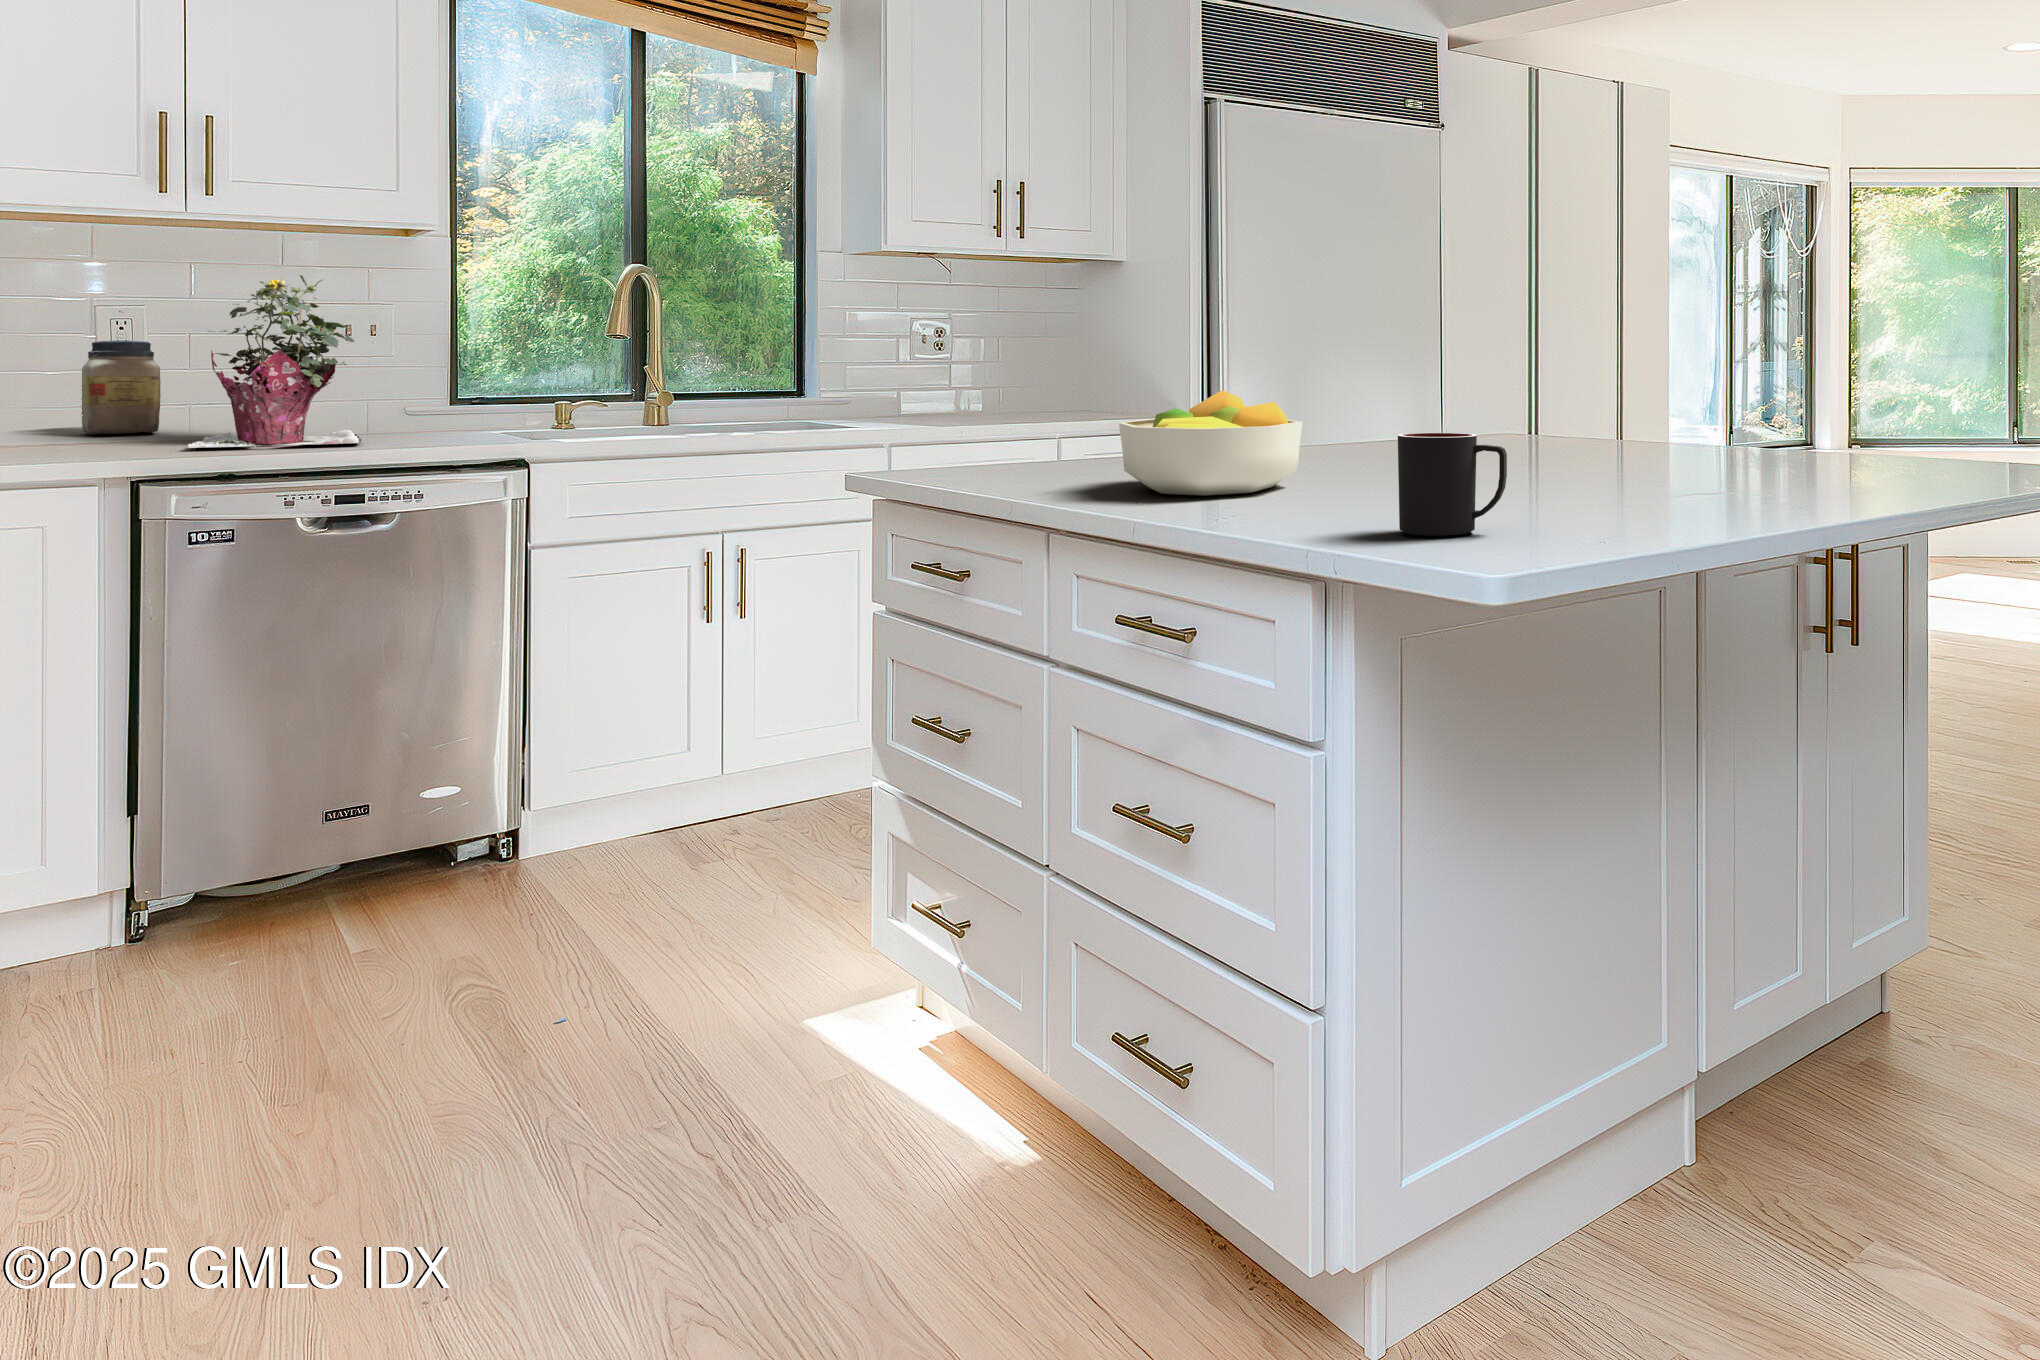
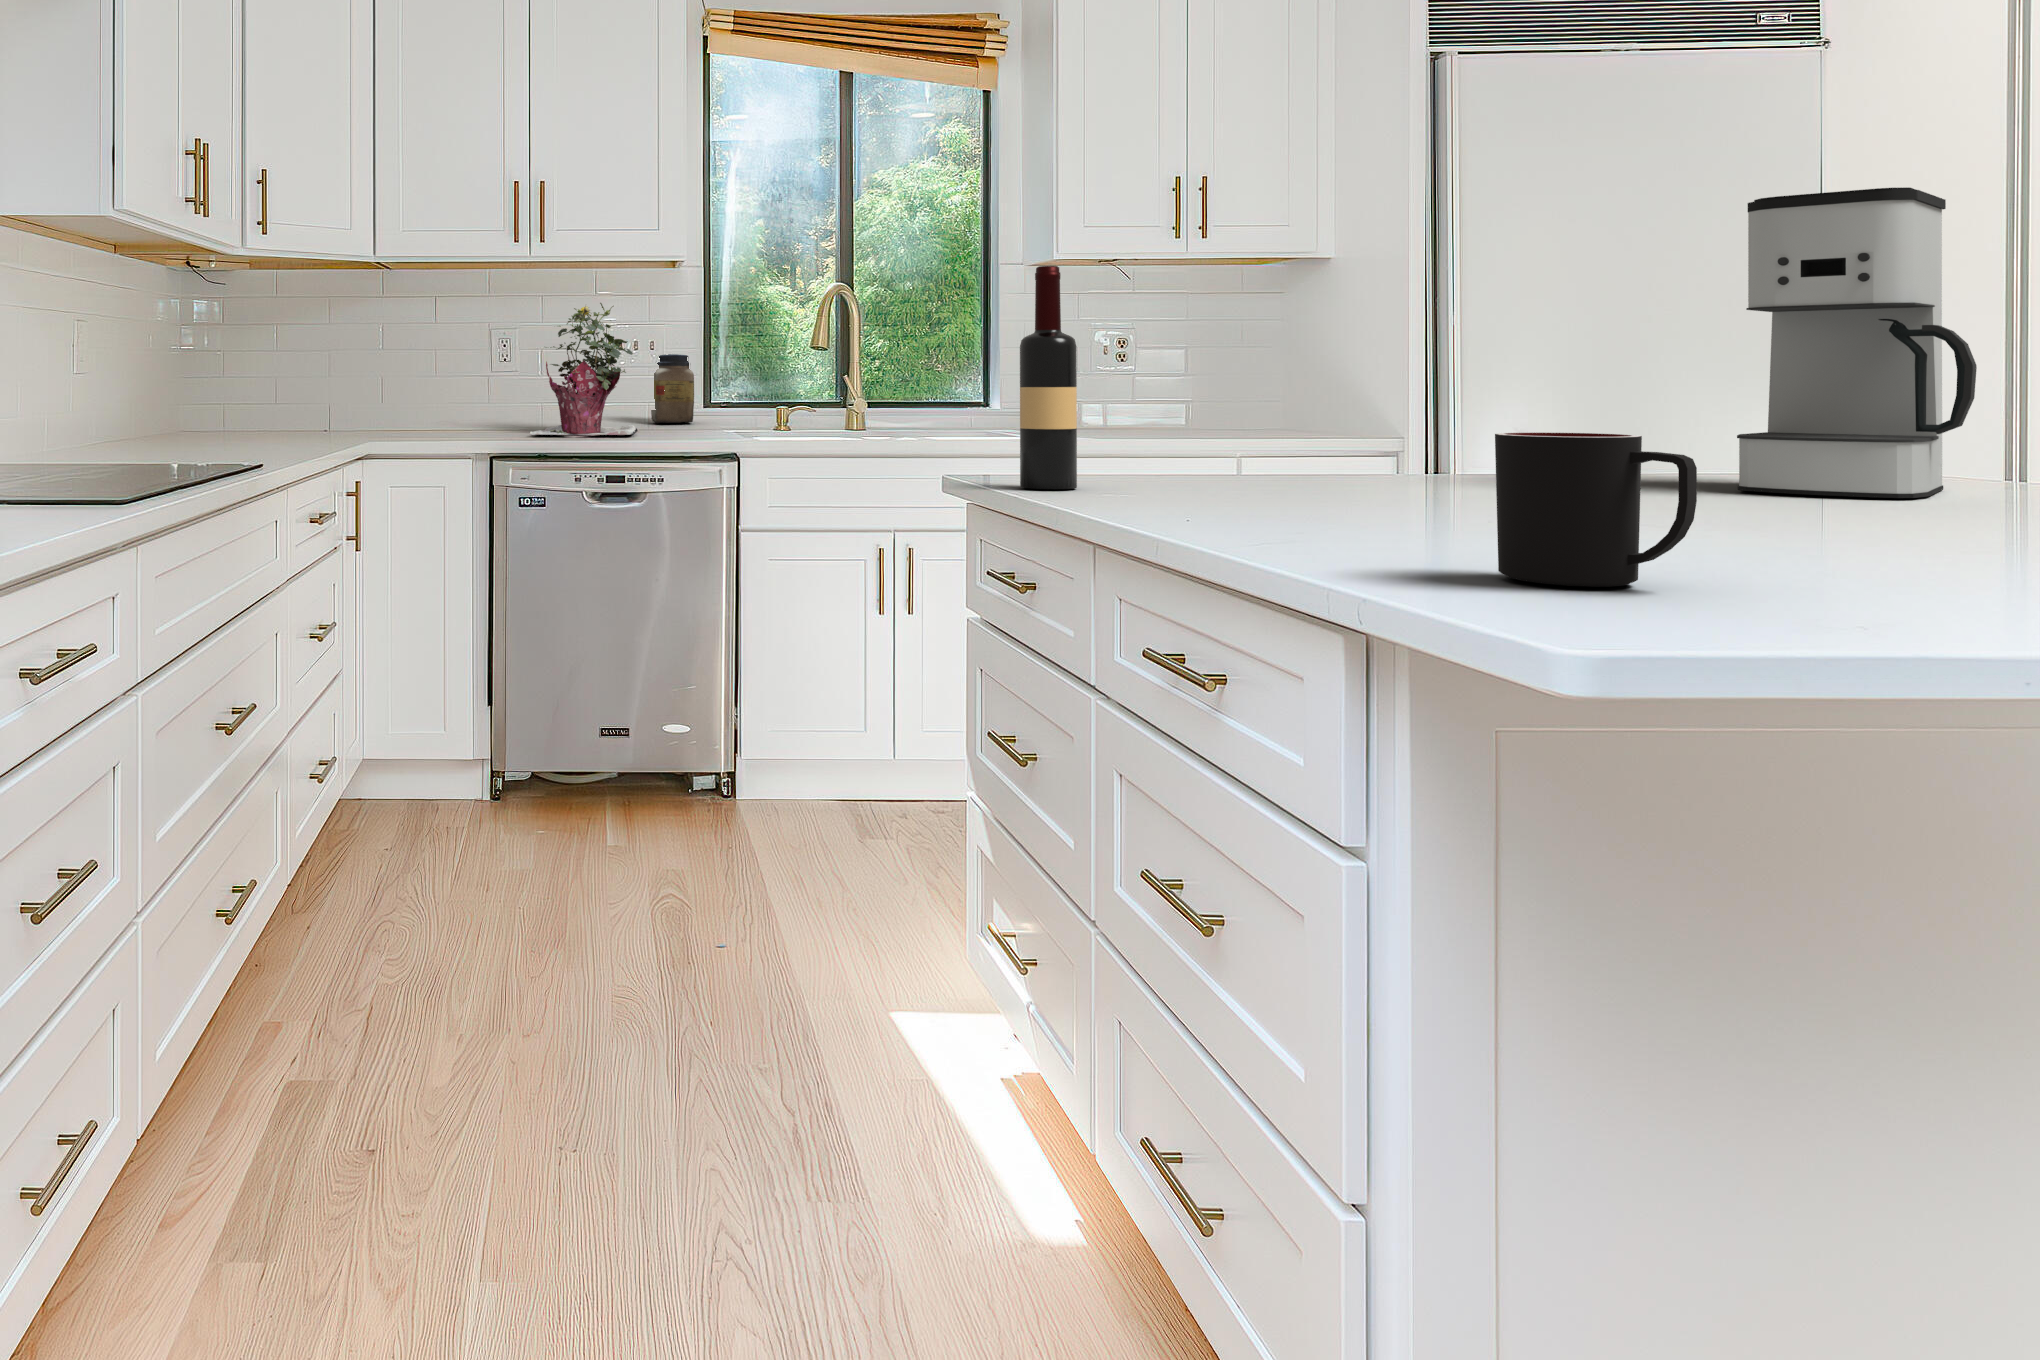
coffee maker: none [1452,258,1567,460] -> present [1737,187,1977,498]
wine bottle: none [957,281,1009,486] -> present [1020,266,1077,489]
jar: present [81,340,161,435] -> present [651,354,694,423]
fruit bowl: present [1119,390,1303,495] -> none [1188,385,1438,513]

